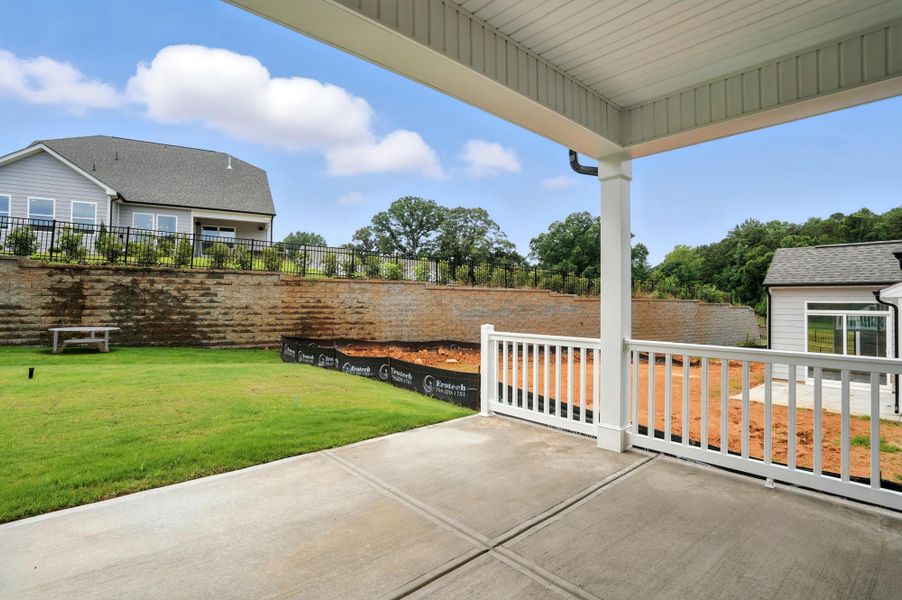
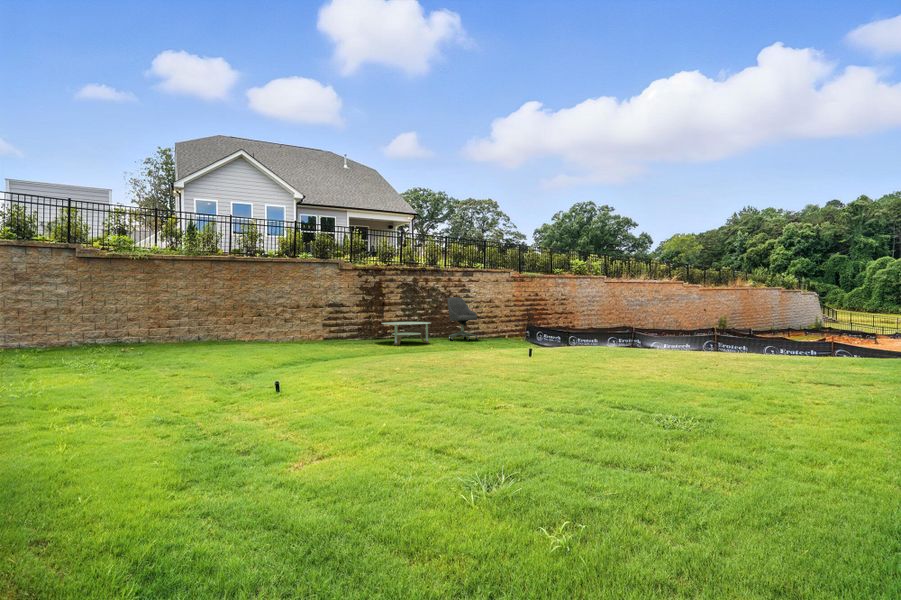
chair: none [158,302,197,352] -> present [448,297,478,341]

